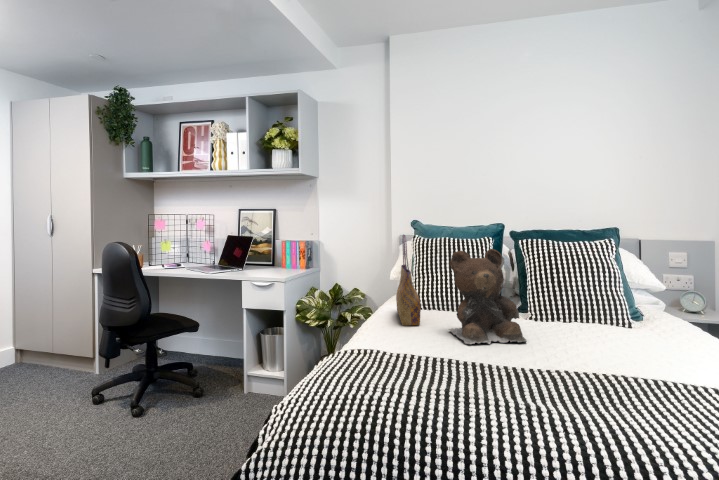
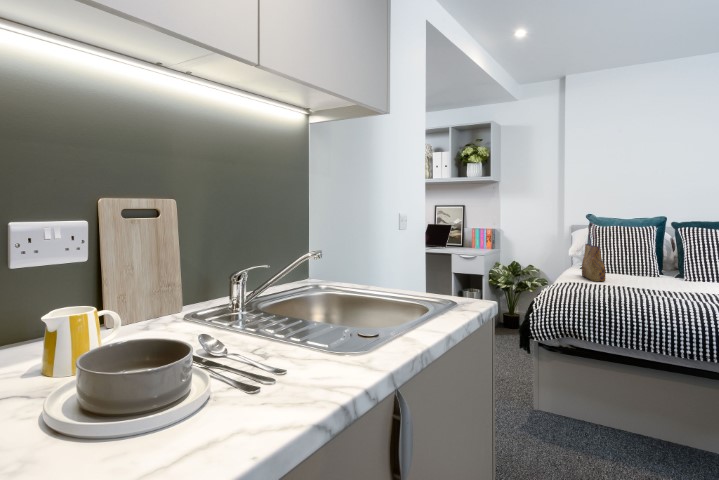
teddy bear: present [449,249,527,344] -> none [628,232,688,290]

